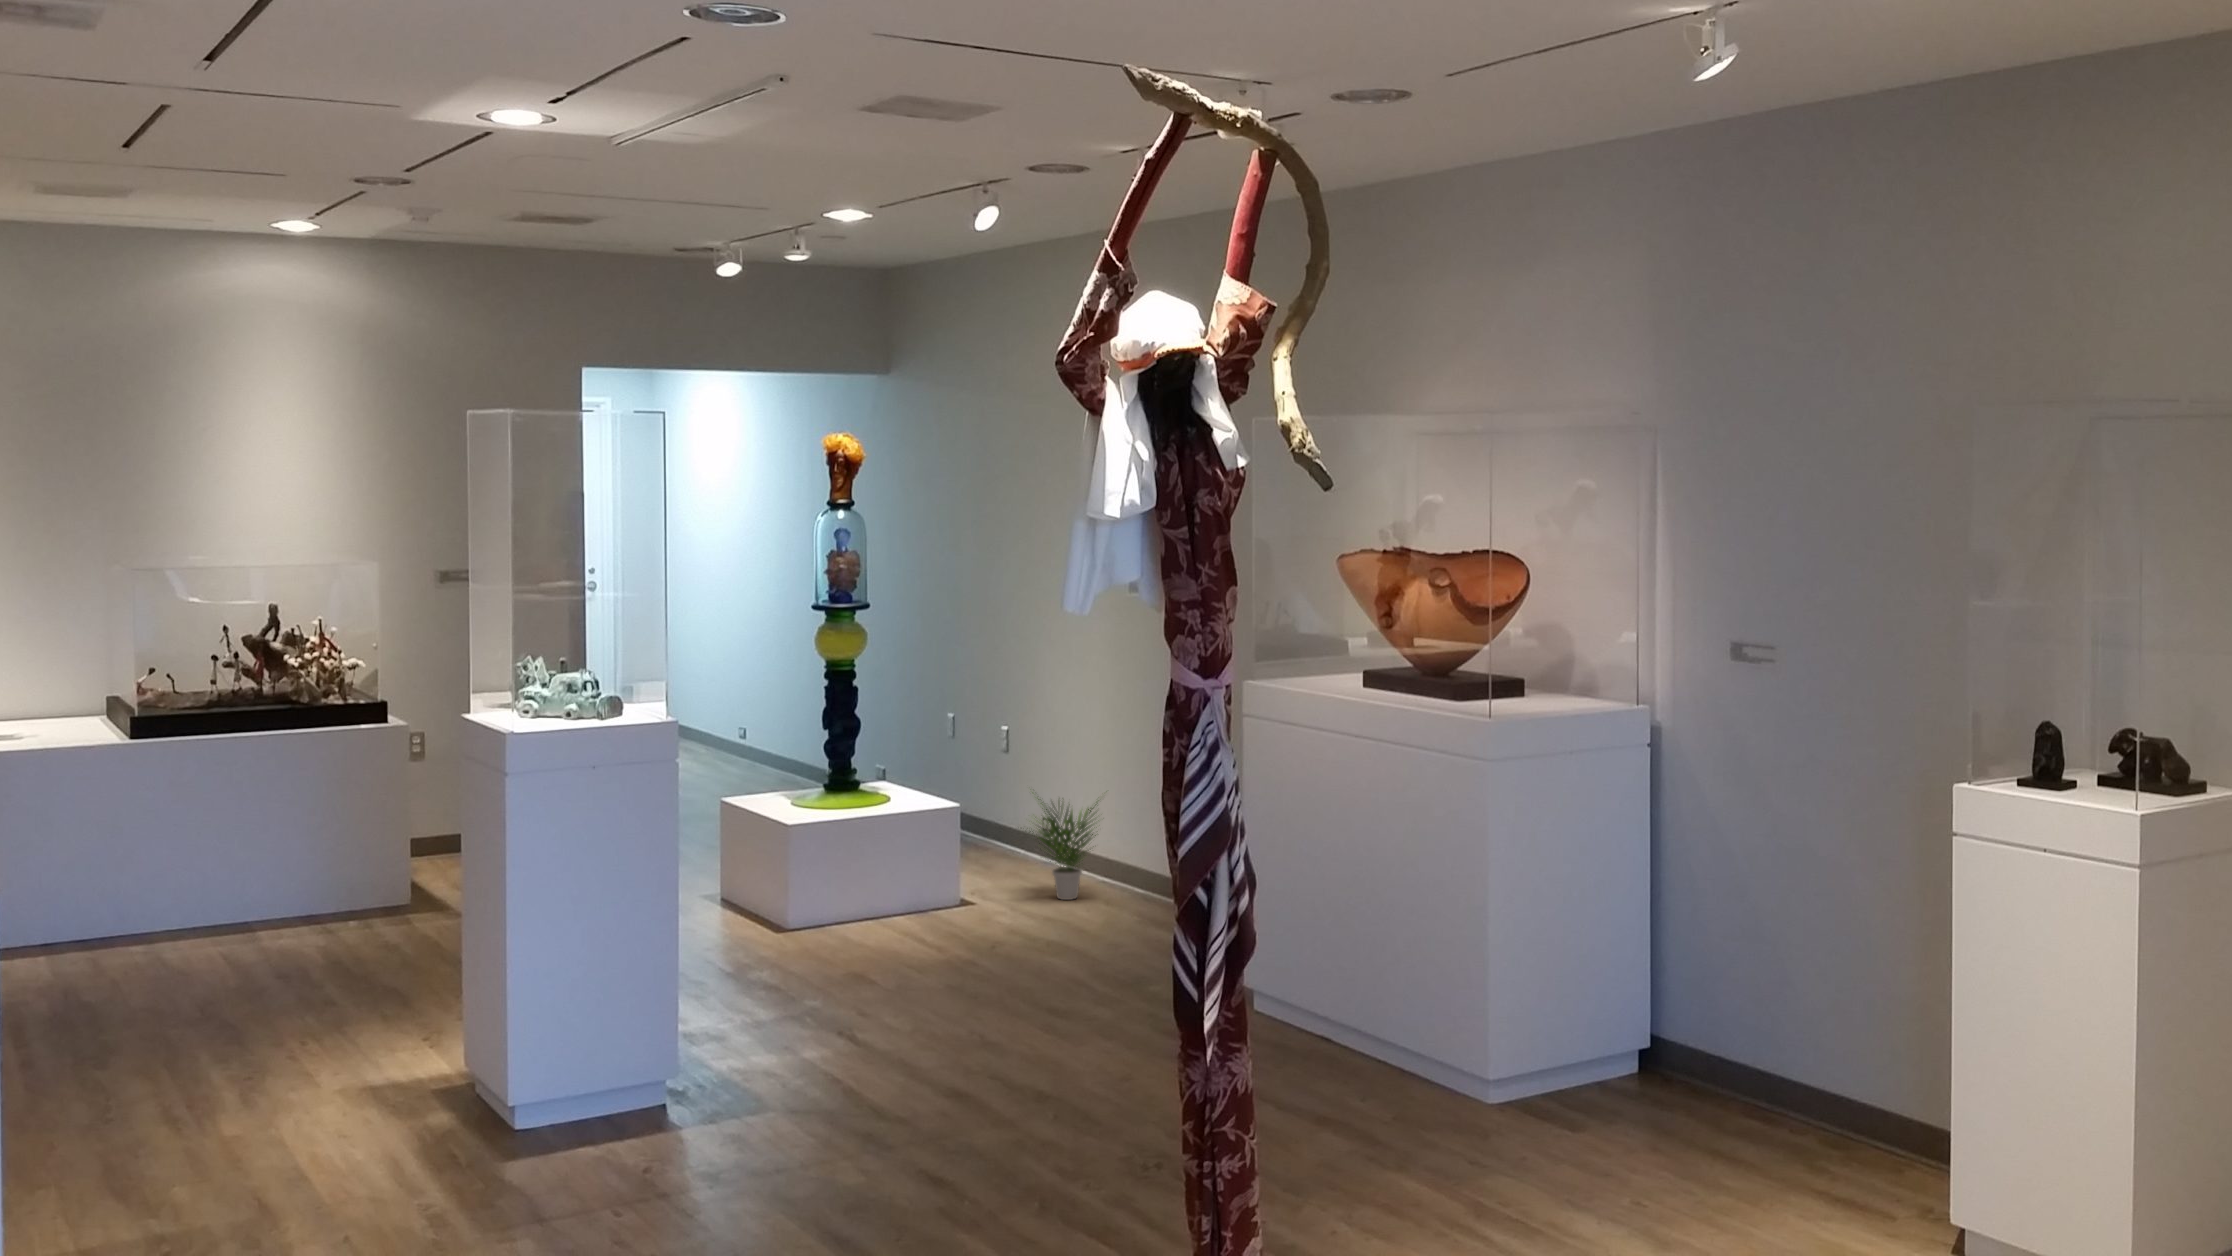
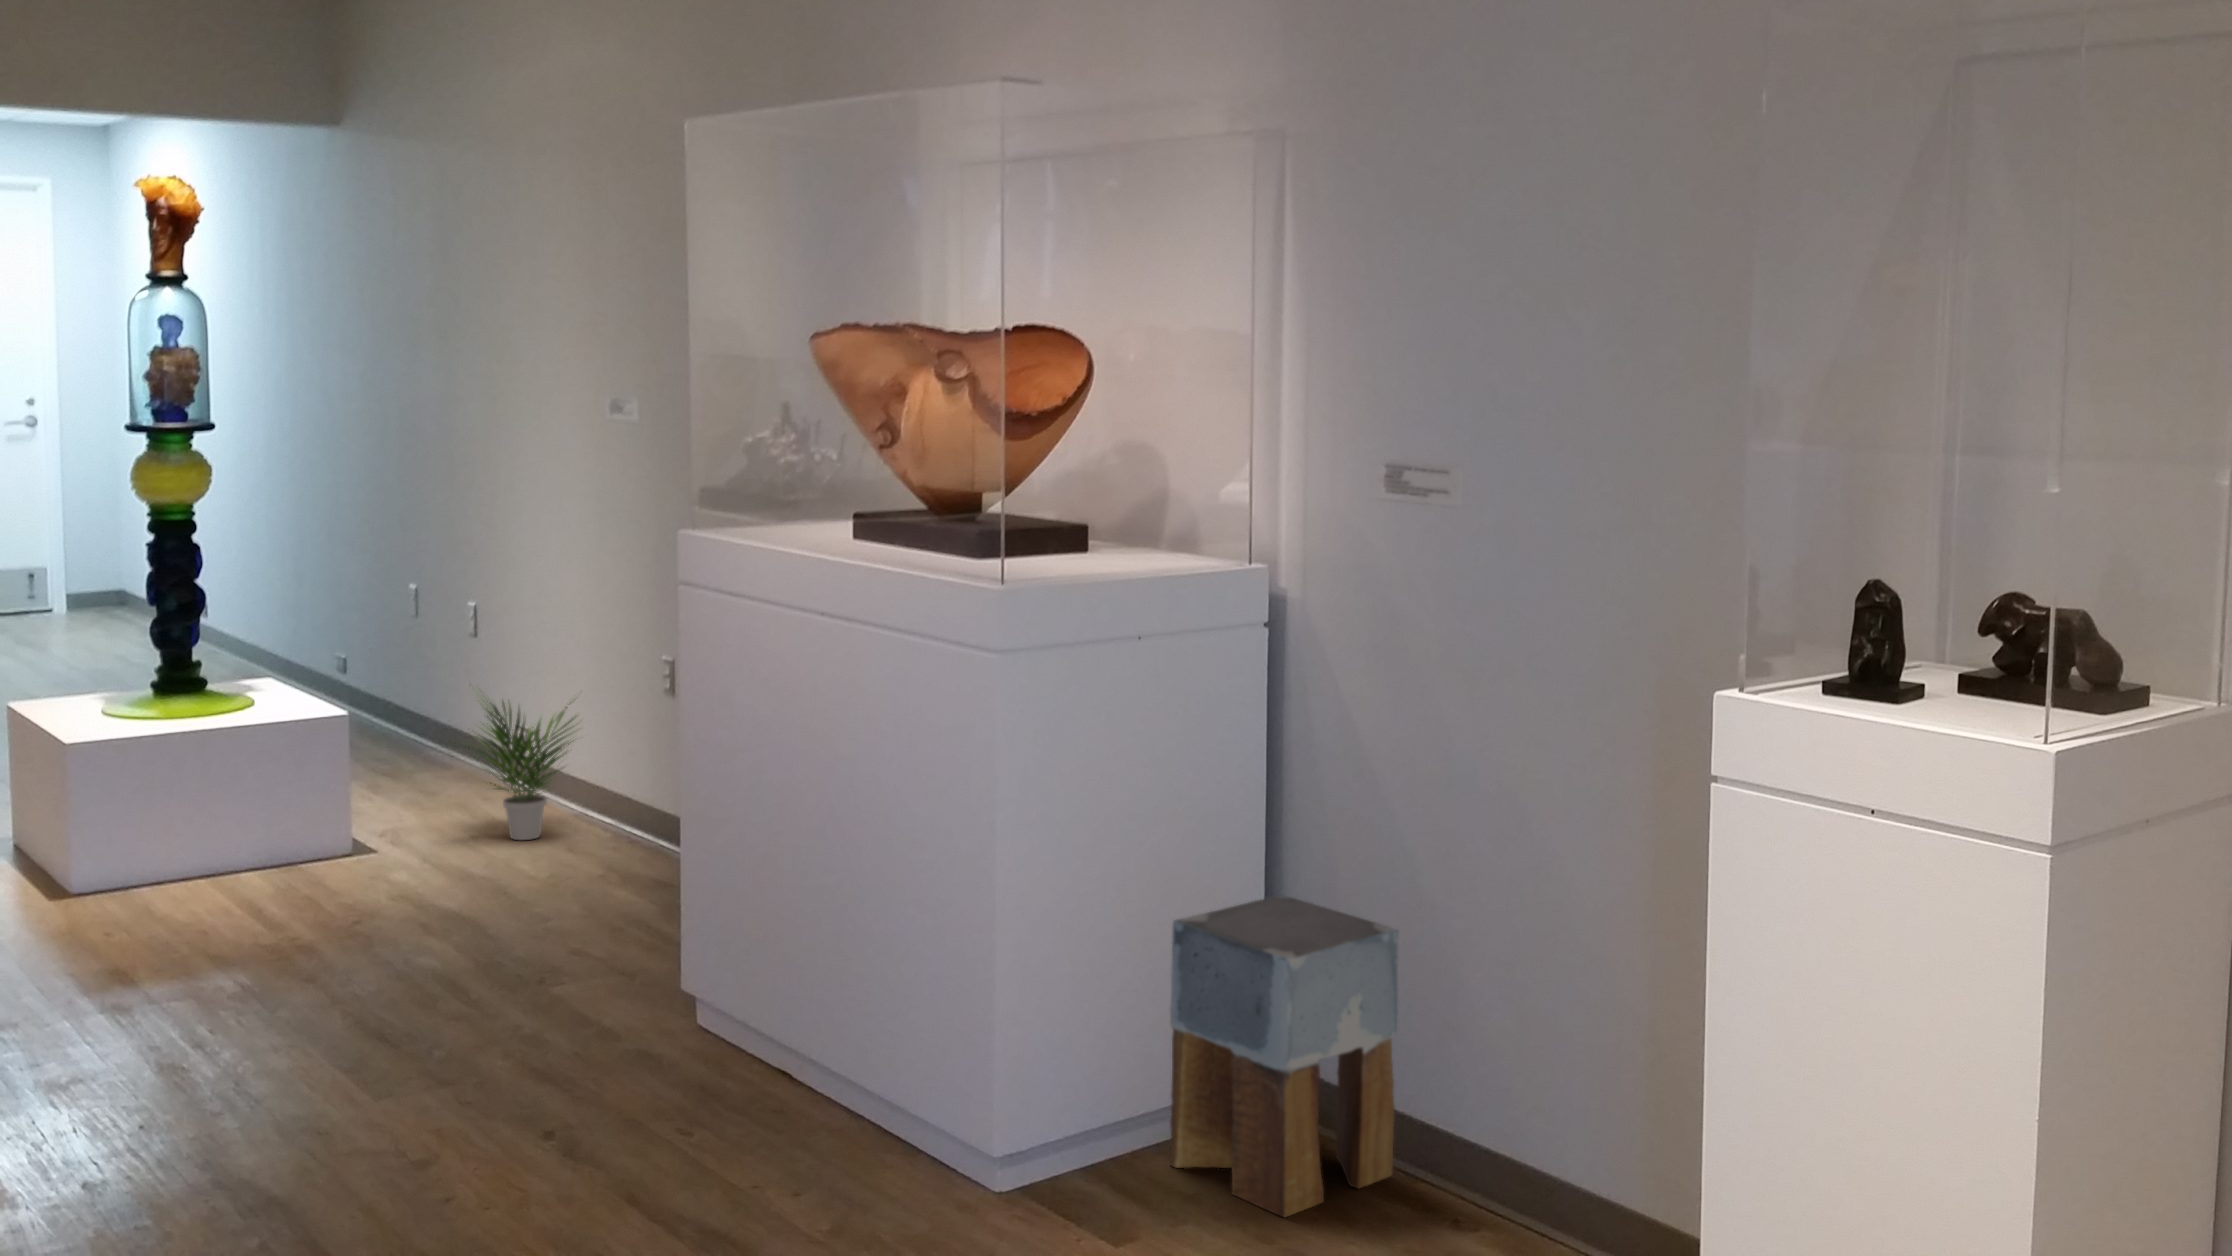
stool: none [1594,922,1745,1124] -> present [1170,895,1398,1217]

